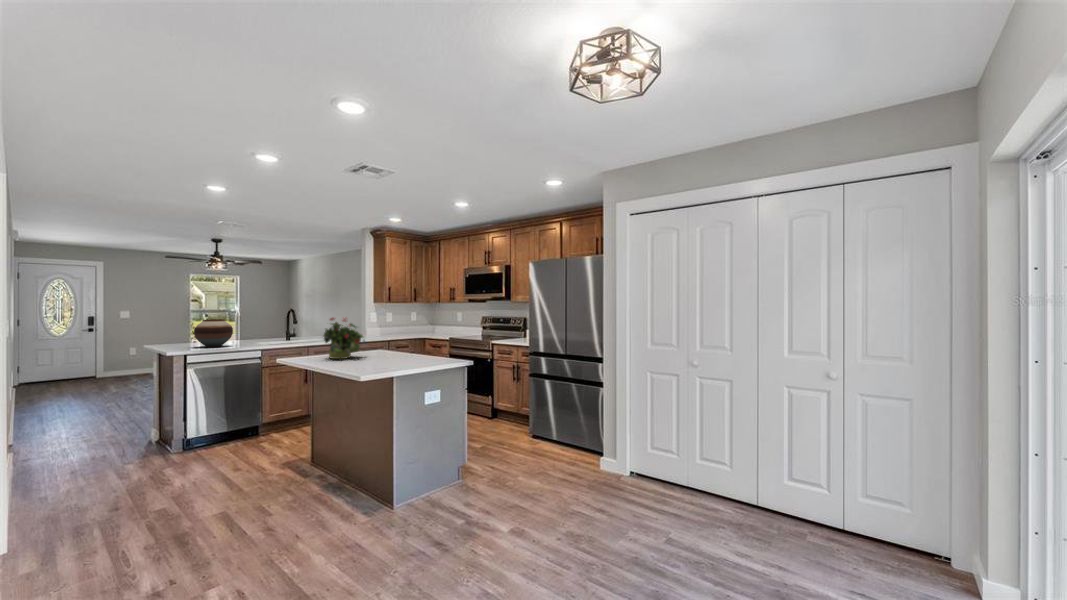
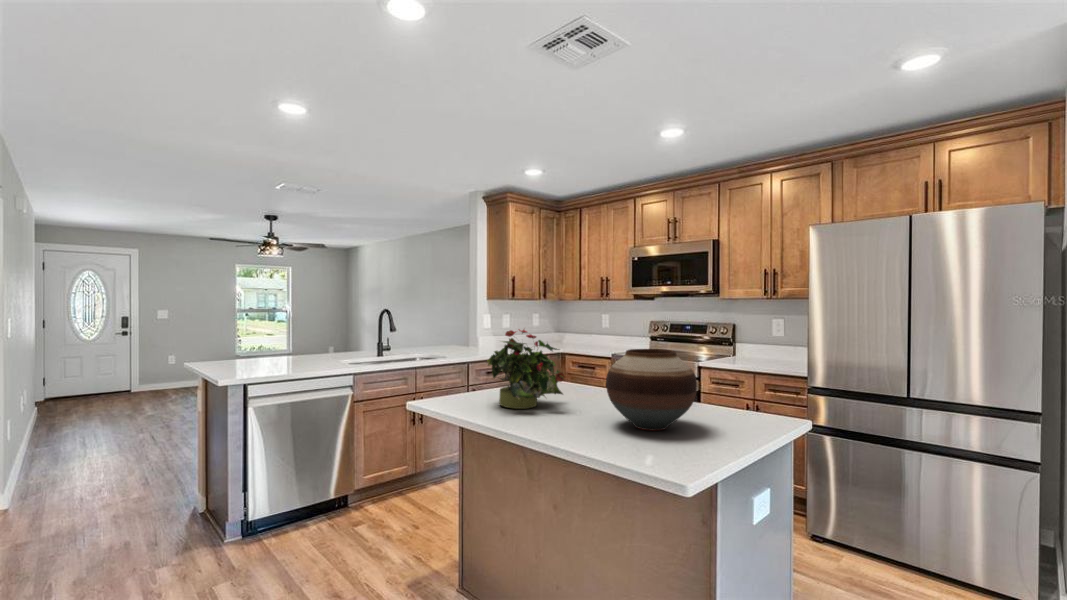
vase: present [194,319,233,347] -> present [606,349,697,431]

